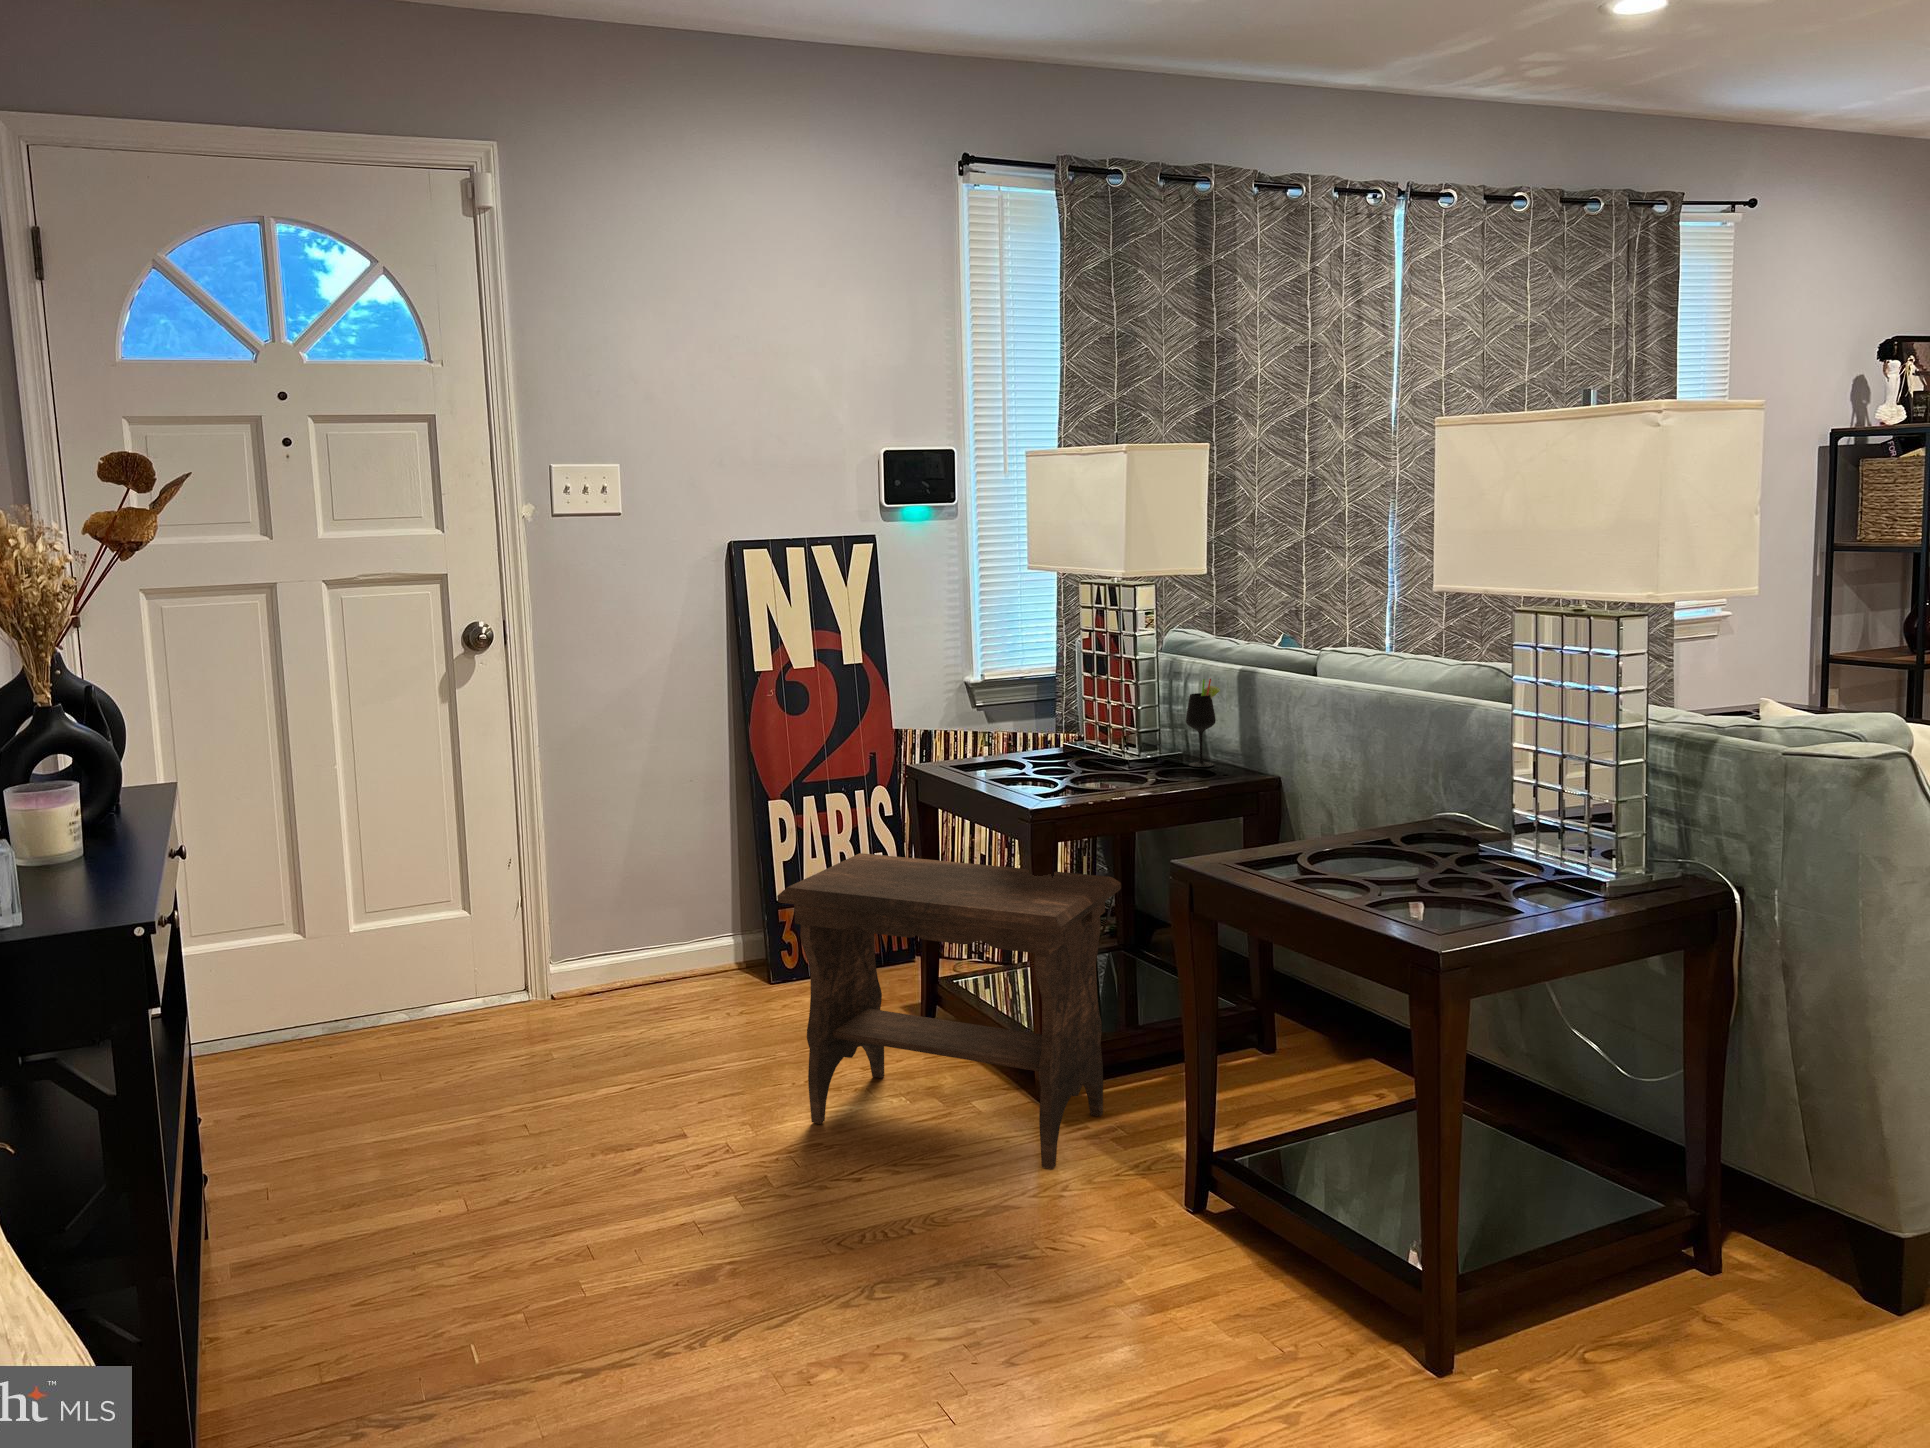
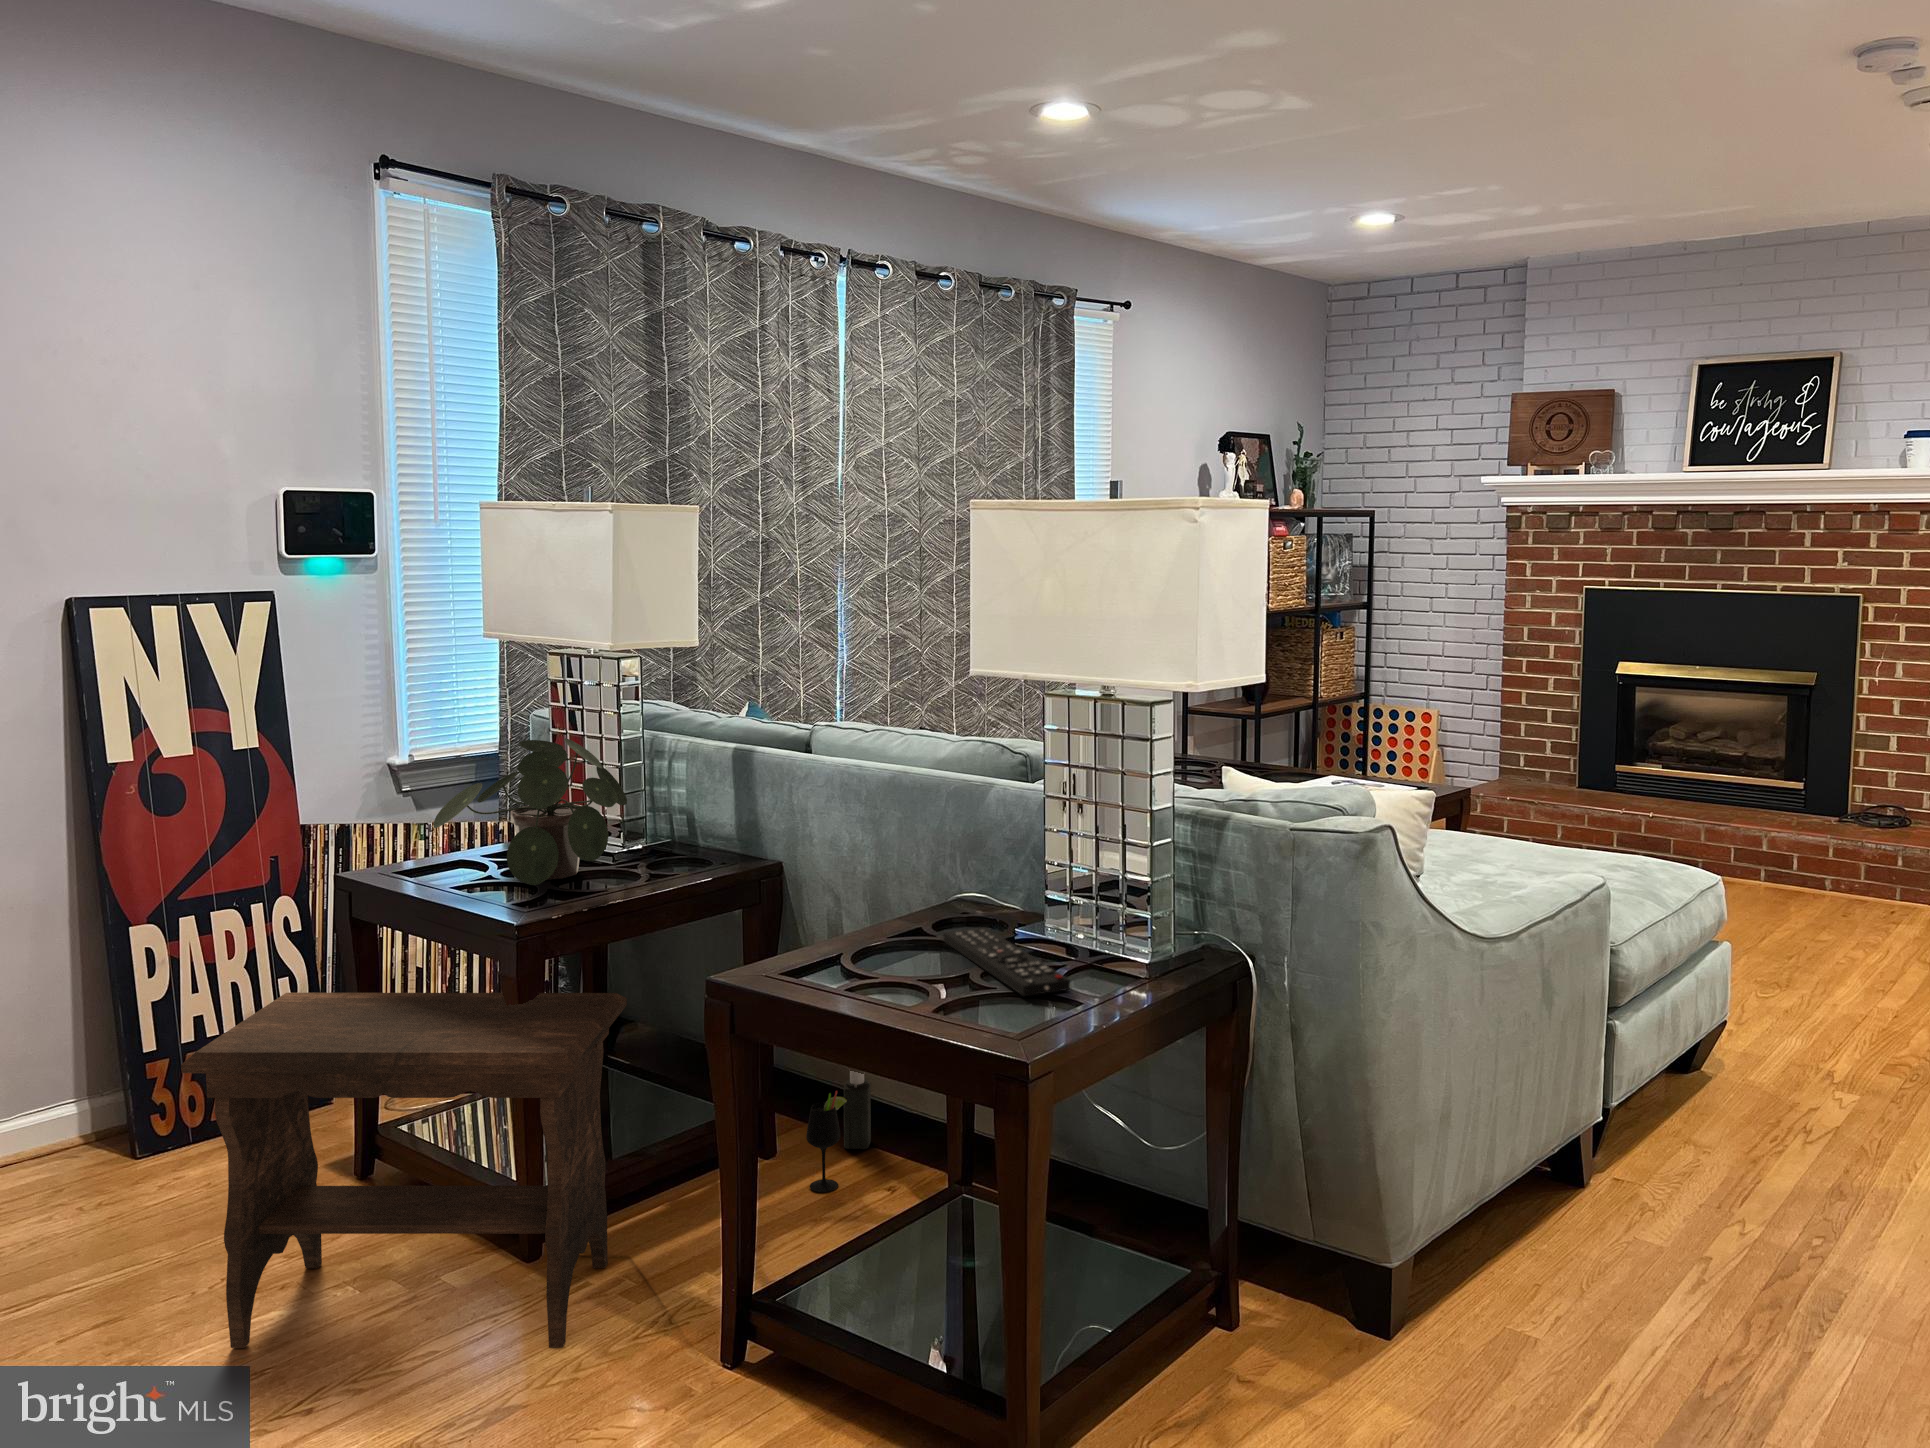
potted plant: none [976,655,1140,780] -> present [433,738,627,885]
wine glass: present [1186,679,1220,767] -> present [806,1090,847,1192]
remote control: none [1406,842,1515,903] -> present [943,927,1070,996]
candle: none [1337,941,1365,1058] -> present [844,1071,871,1149]

